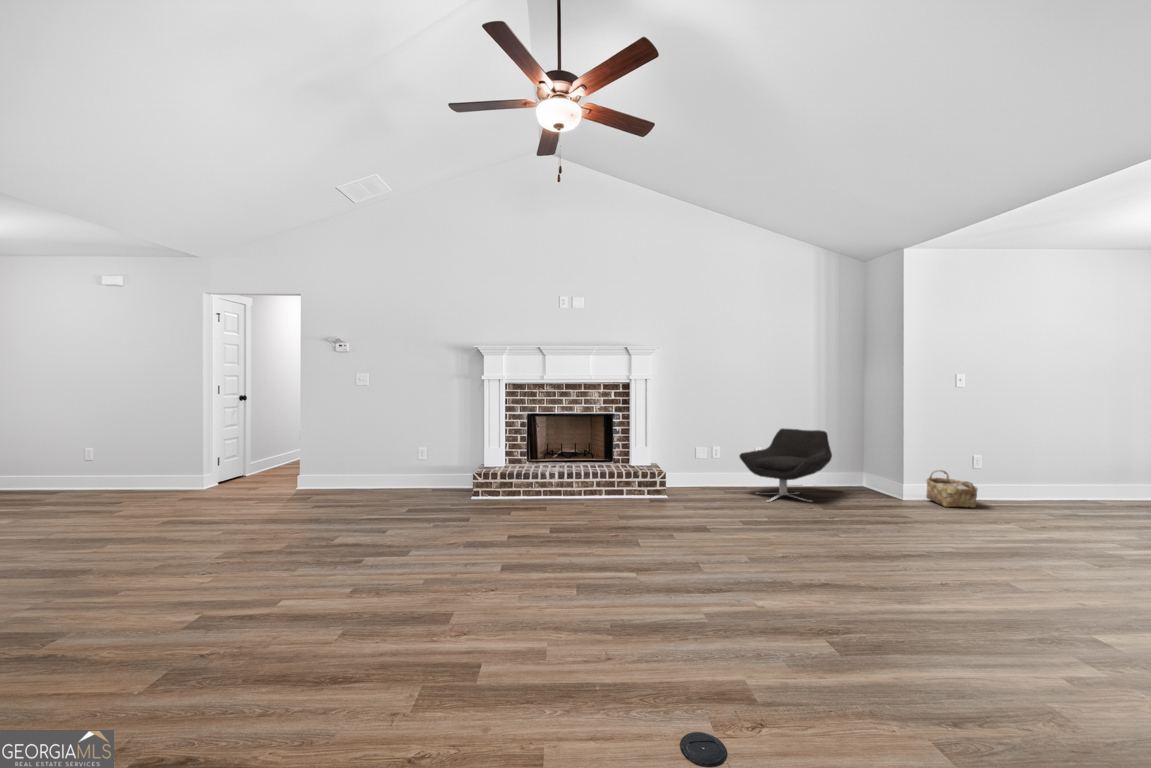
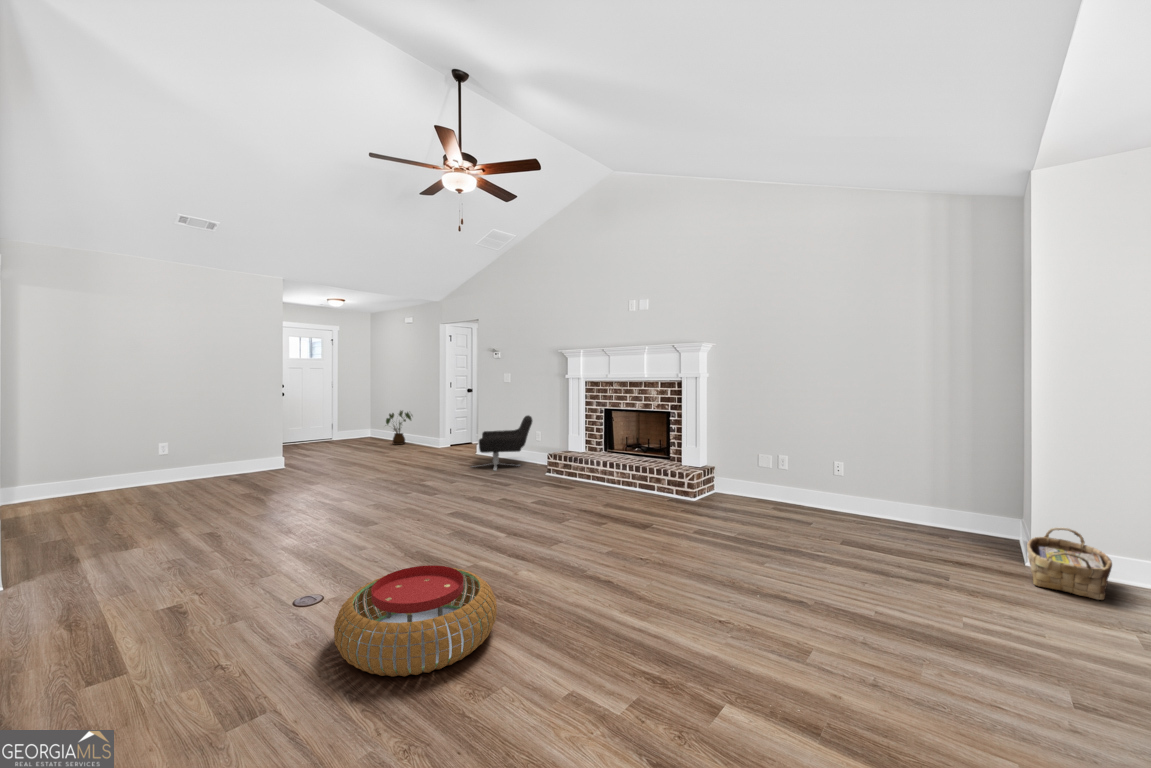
lounge chair: present [739,428,832,502] -> present [473,415,532,471]
house plant: none [81,436,143,496] -> present [386,411,411,445]
pouf: none [732,557,908,661] -> present [334,565,497,677]

